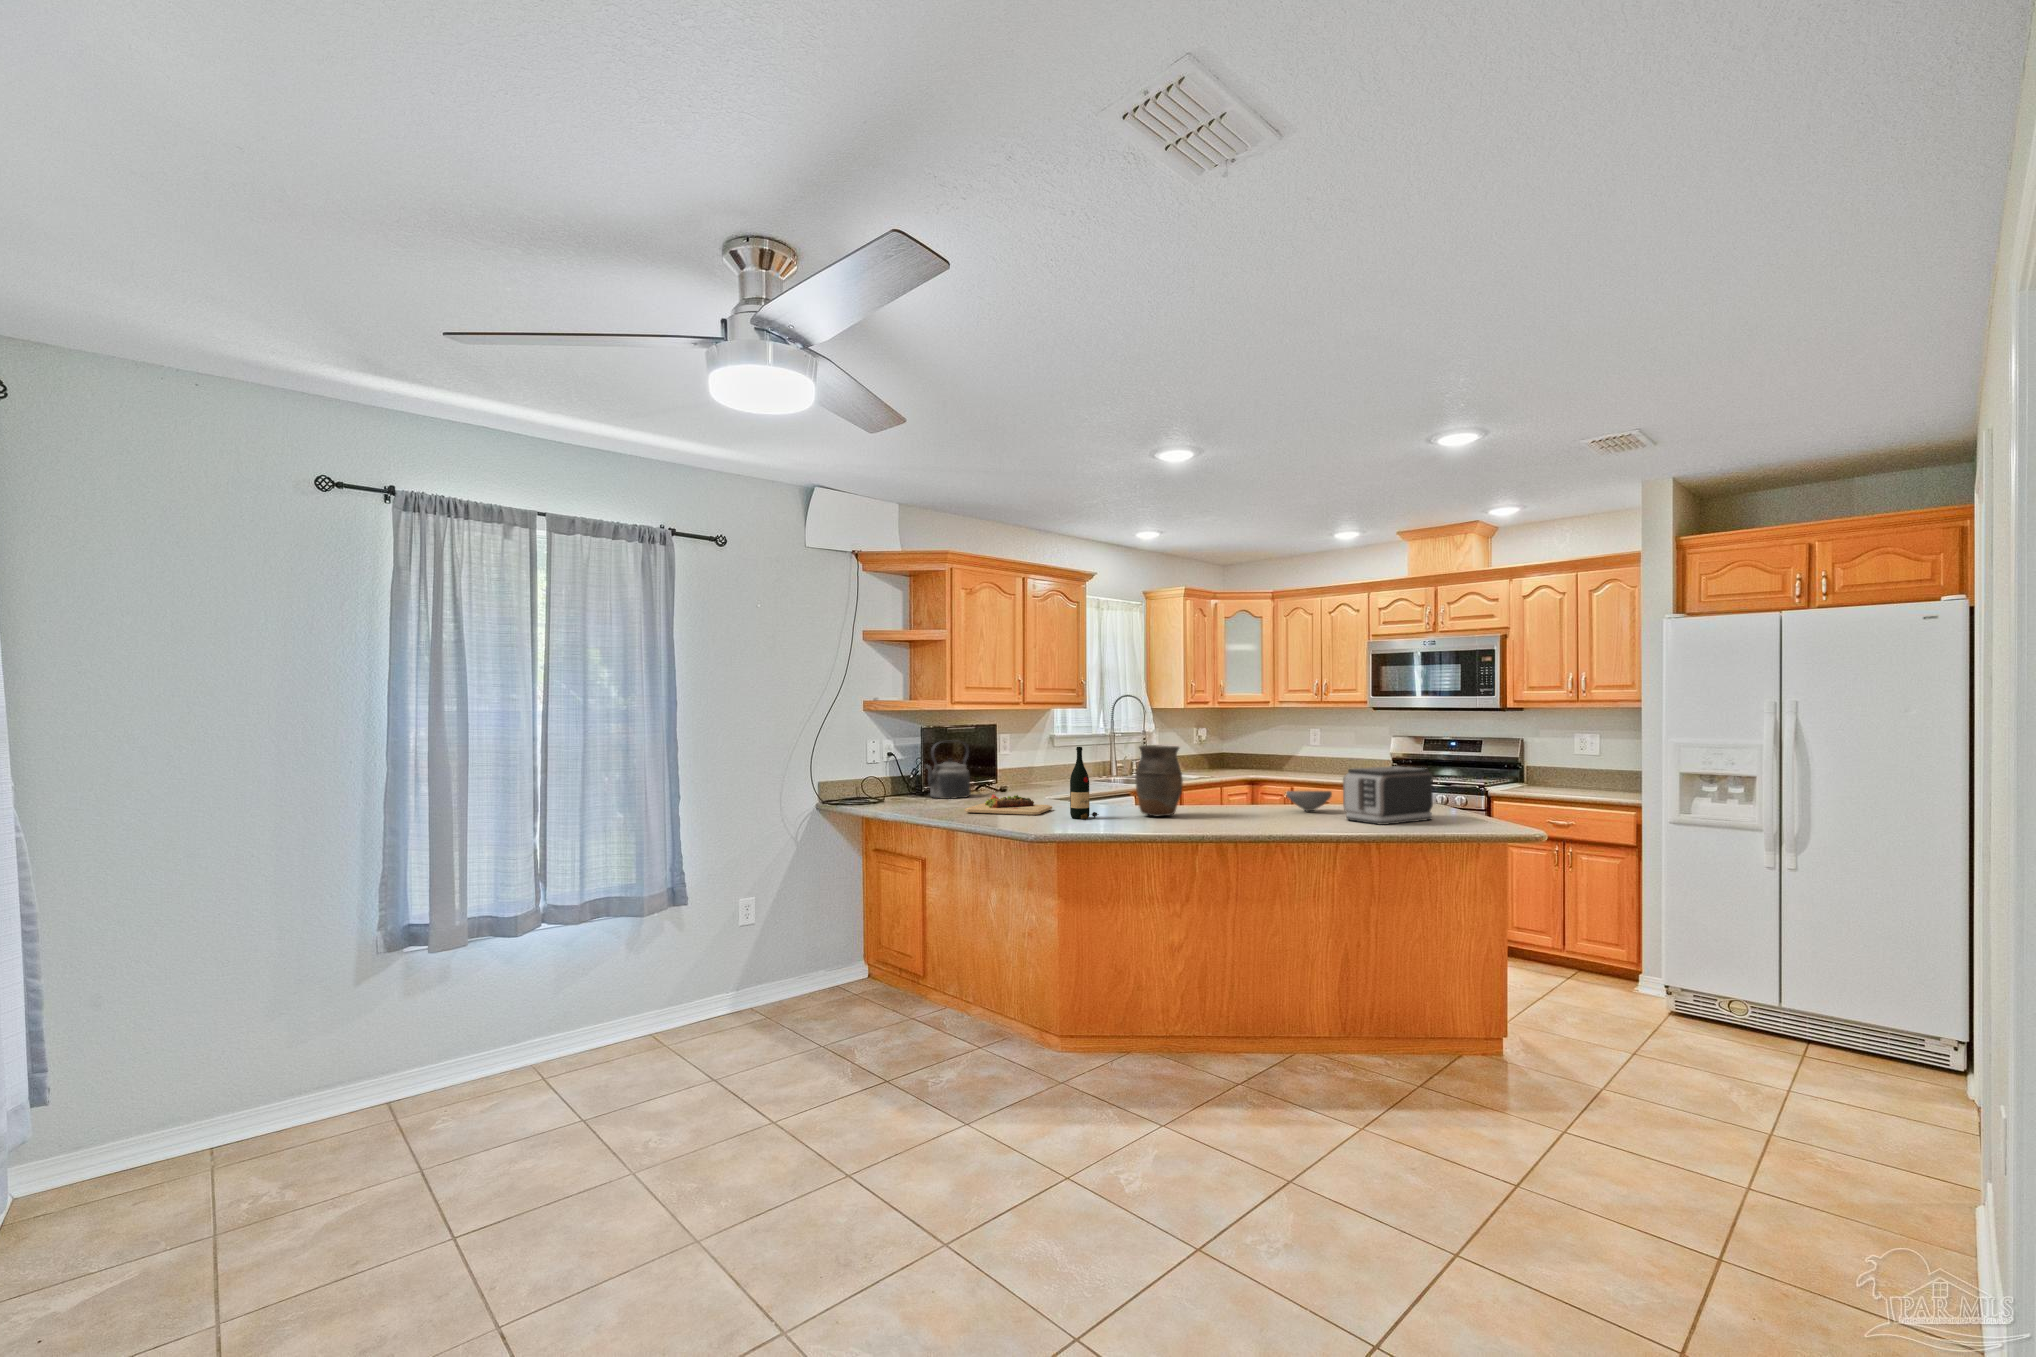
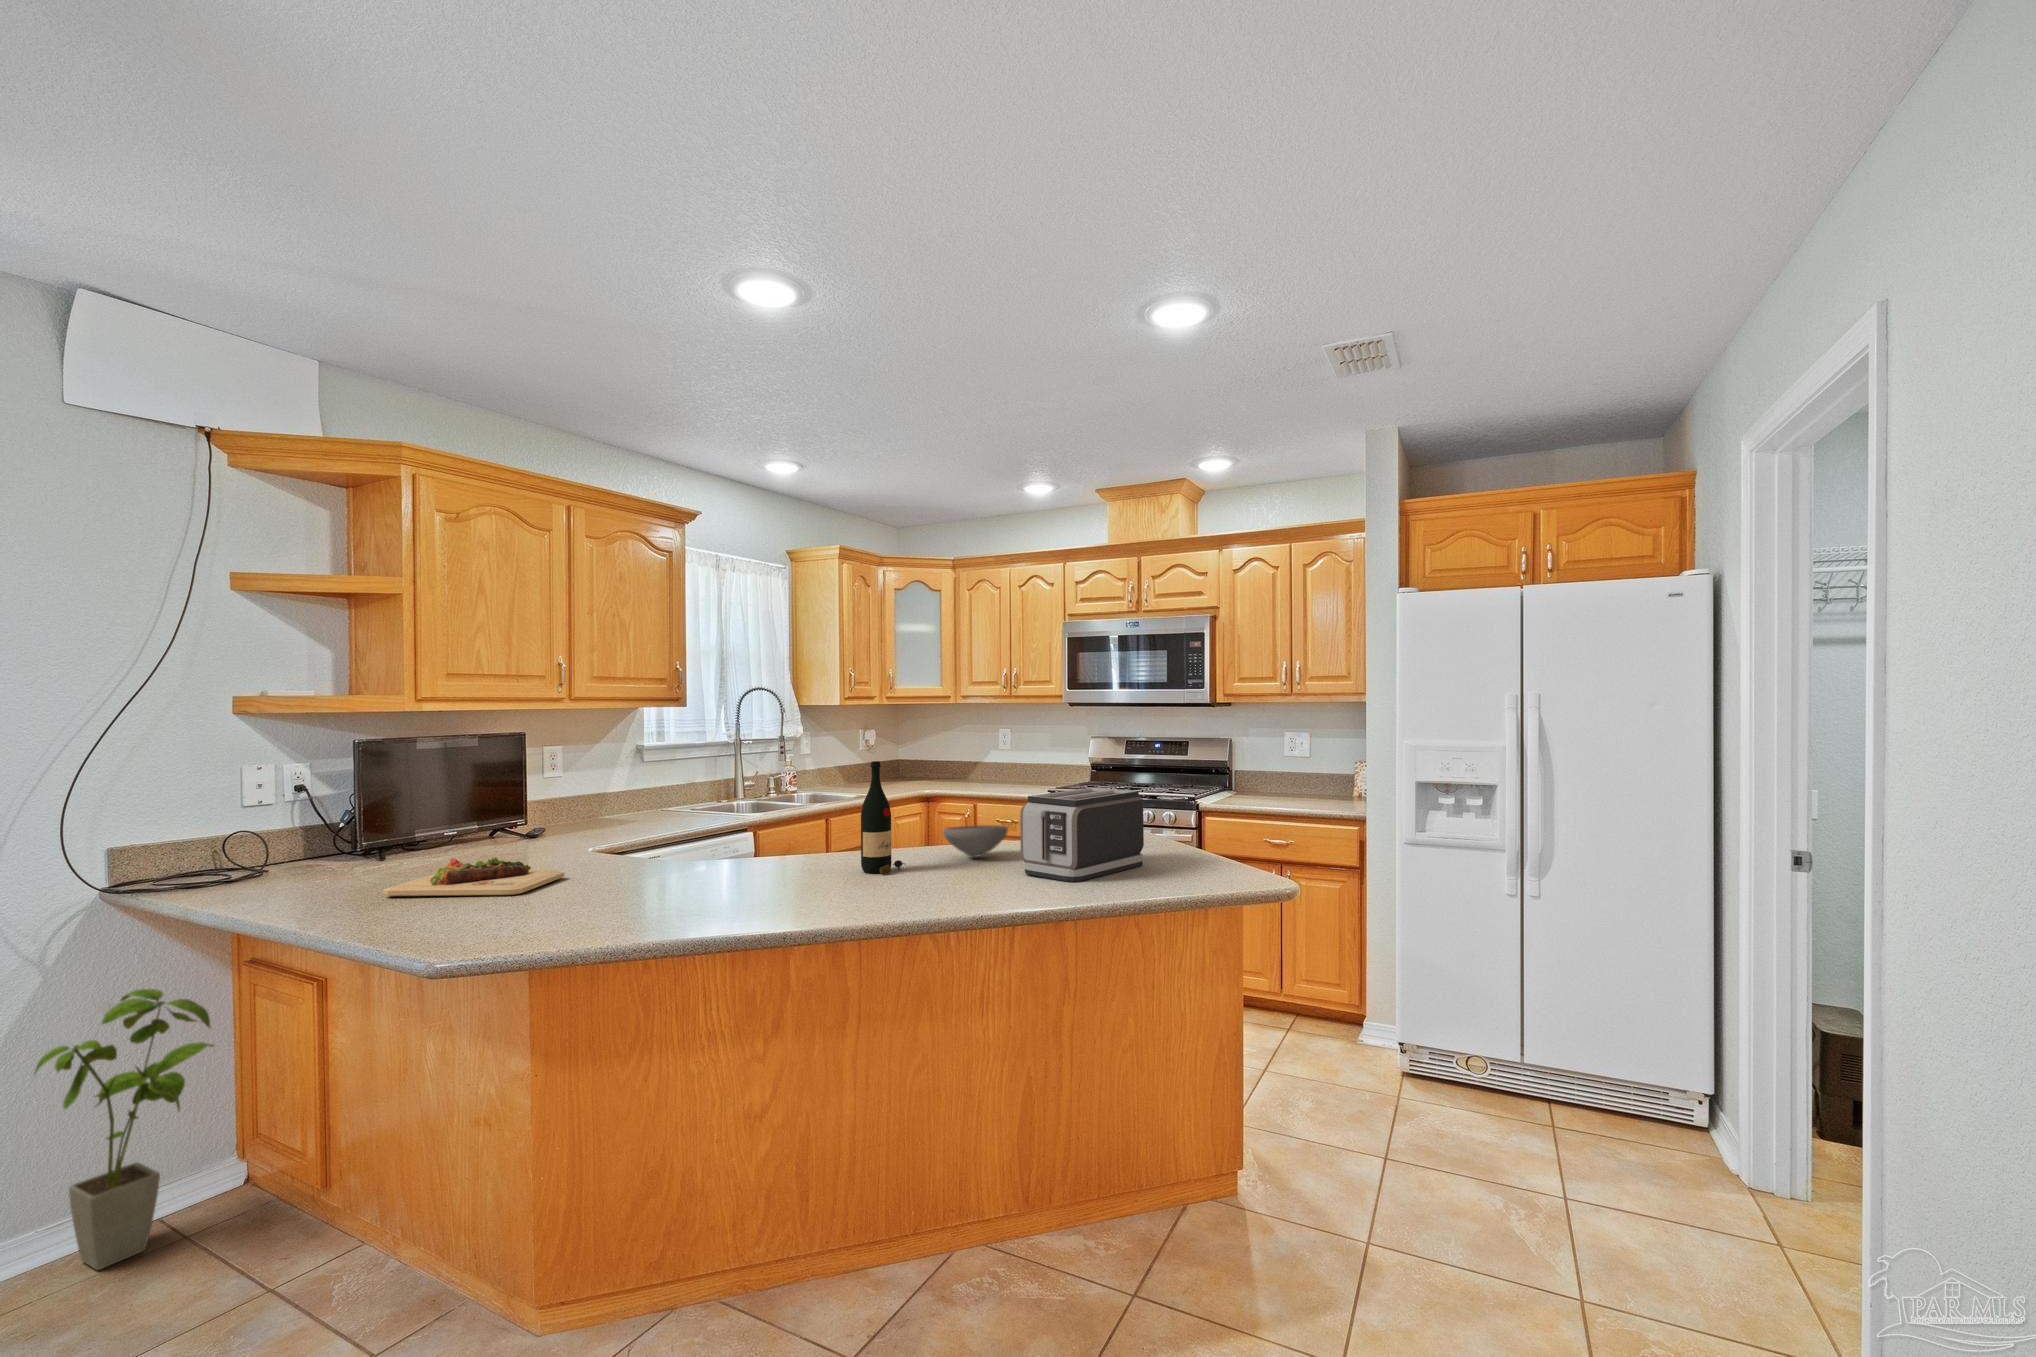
kettle: present [925,740,971,799] -> none [363,761,462,859]
vase: present [1135,745,1183,817] -> none [696,766,777,885]
wine bottle: present [1070,747,1099,819] -> present [861,761,906,874]
house plant: none [801,857,874,1001] -> present [35,989,214,1270]

